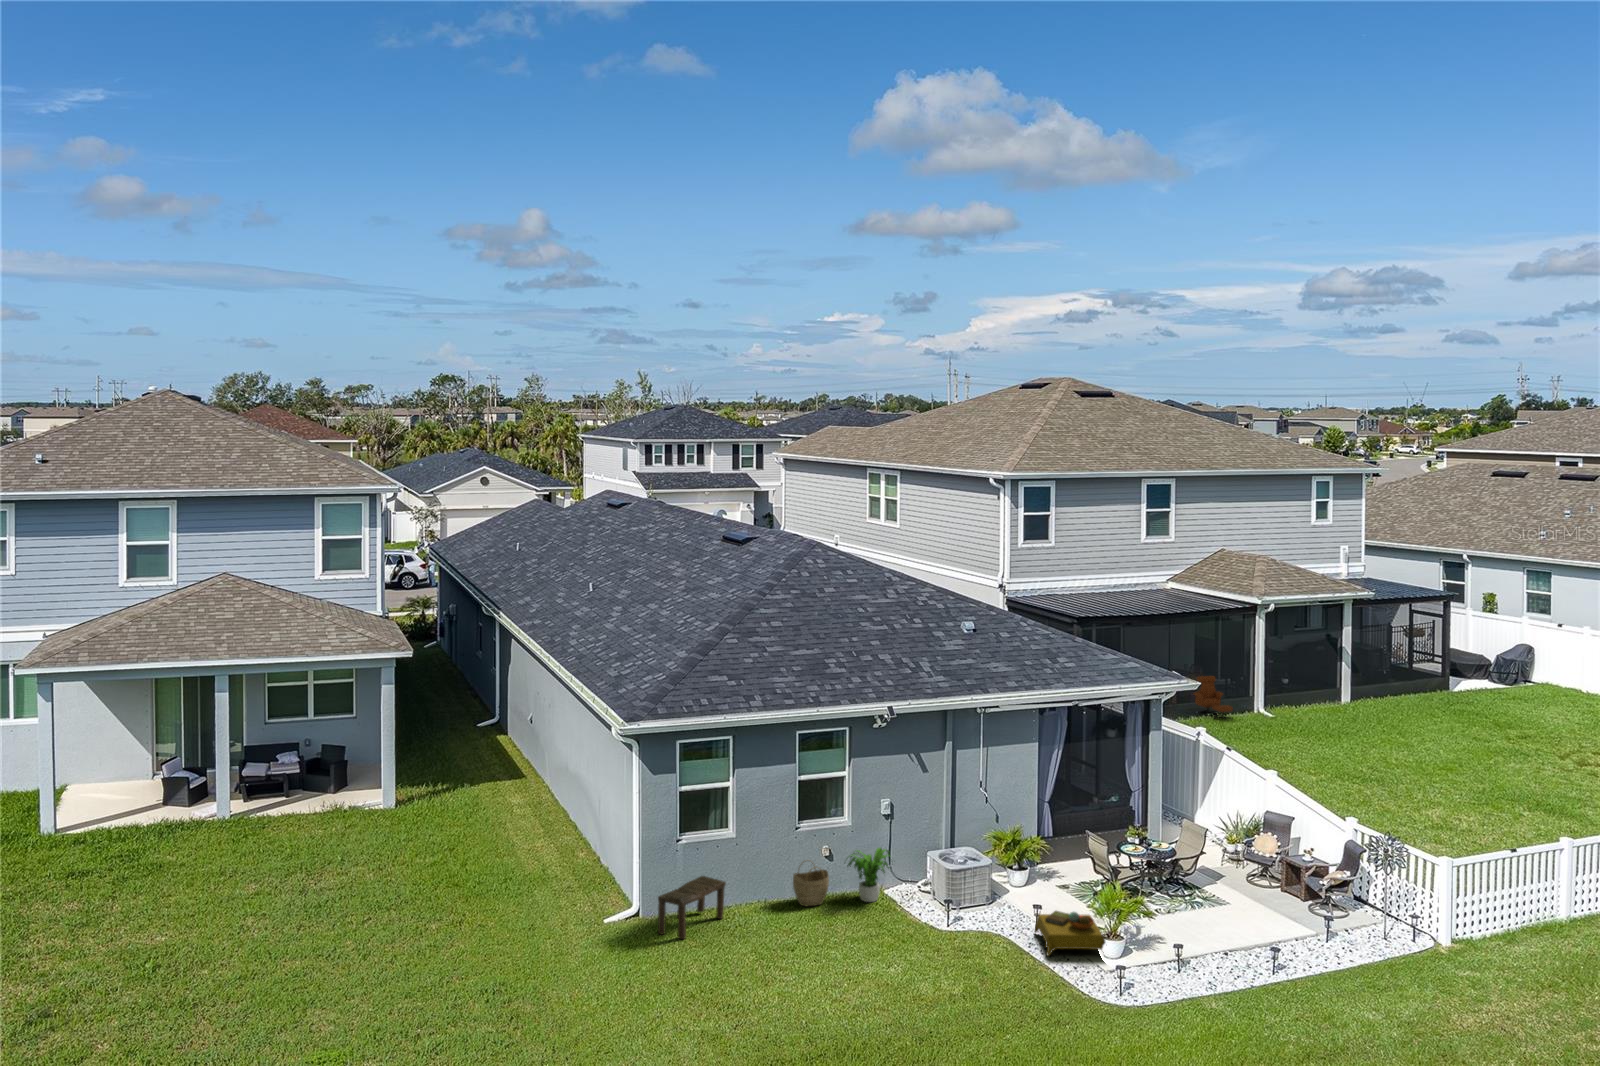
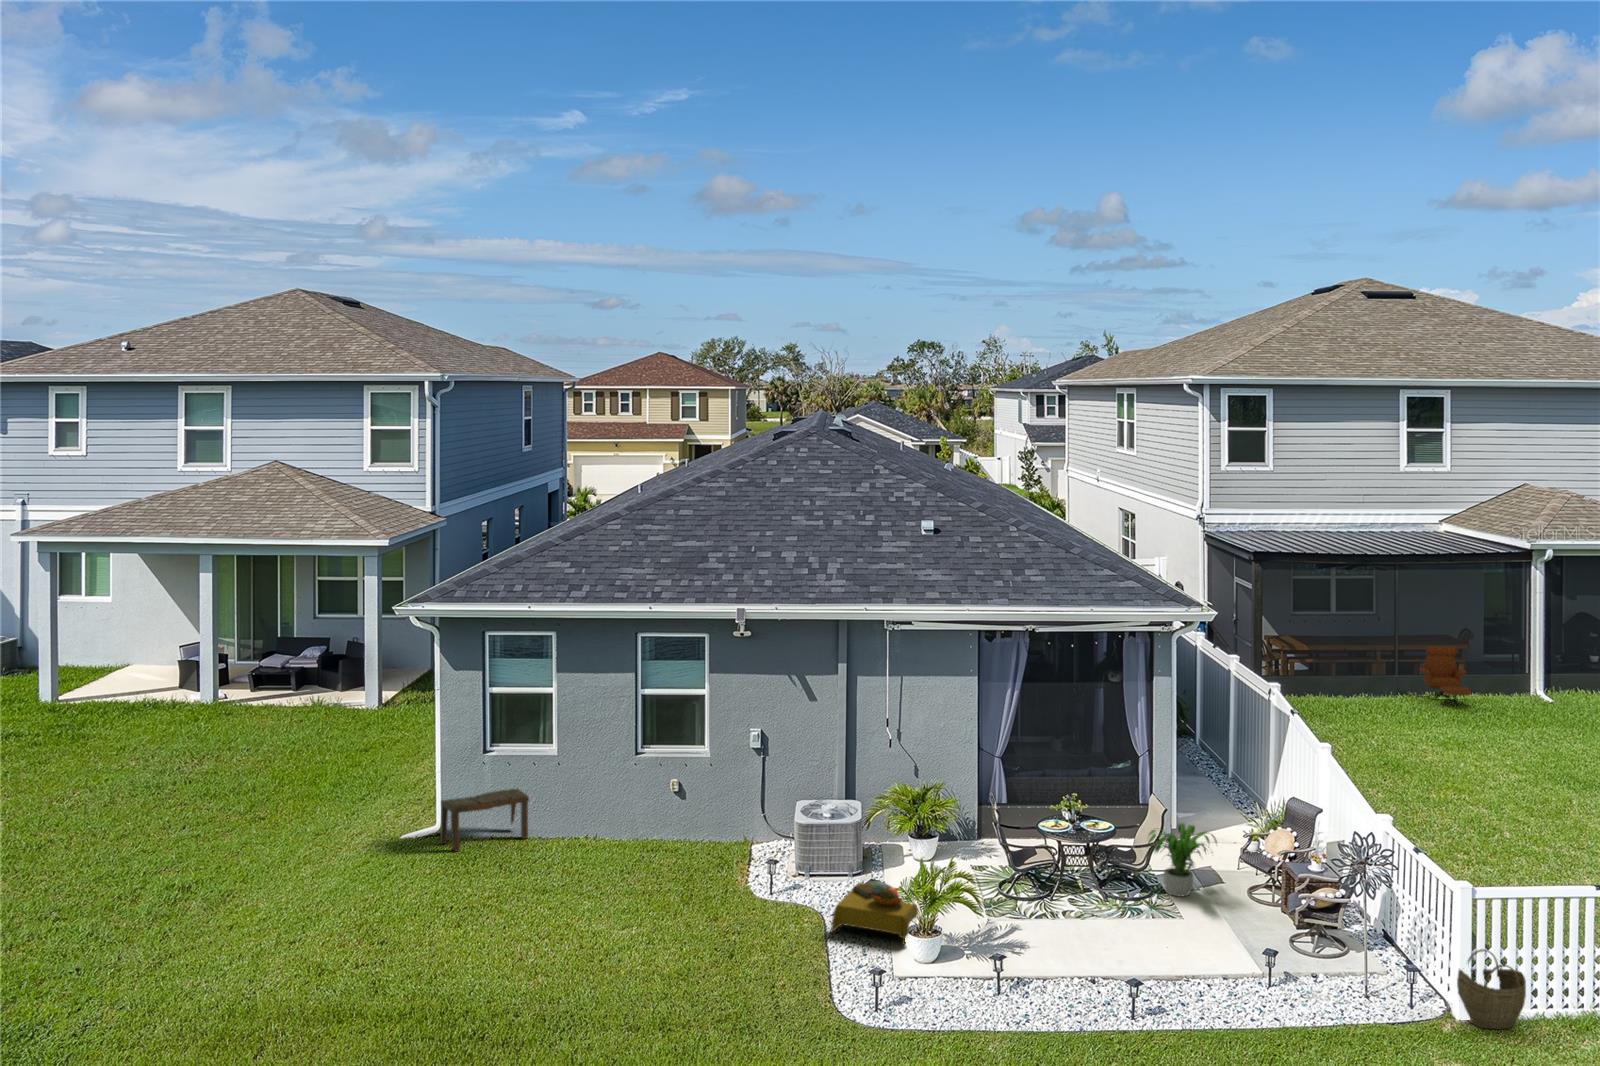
potted plant: present [848,848,890,902] -> present [1148,823,1217,896]
woven basket: present [793,864,829,906] -> present [1457,949,1526,1029]

